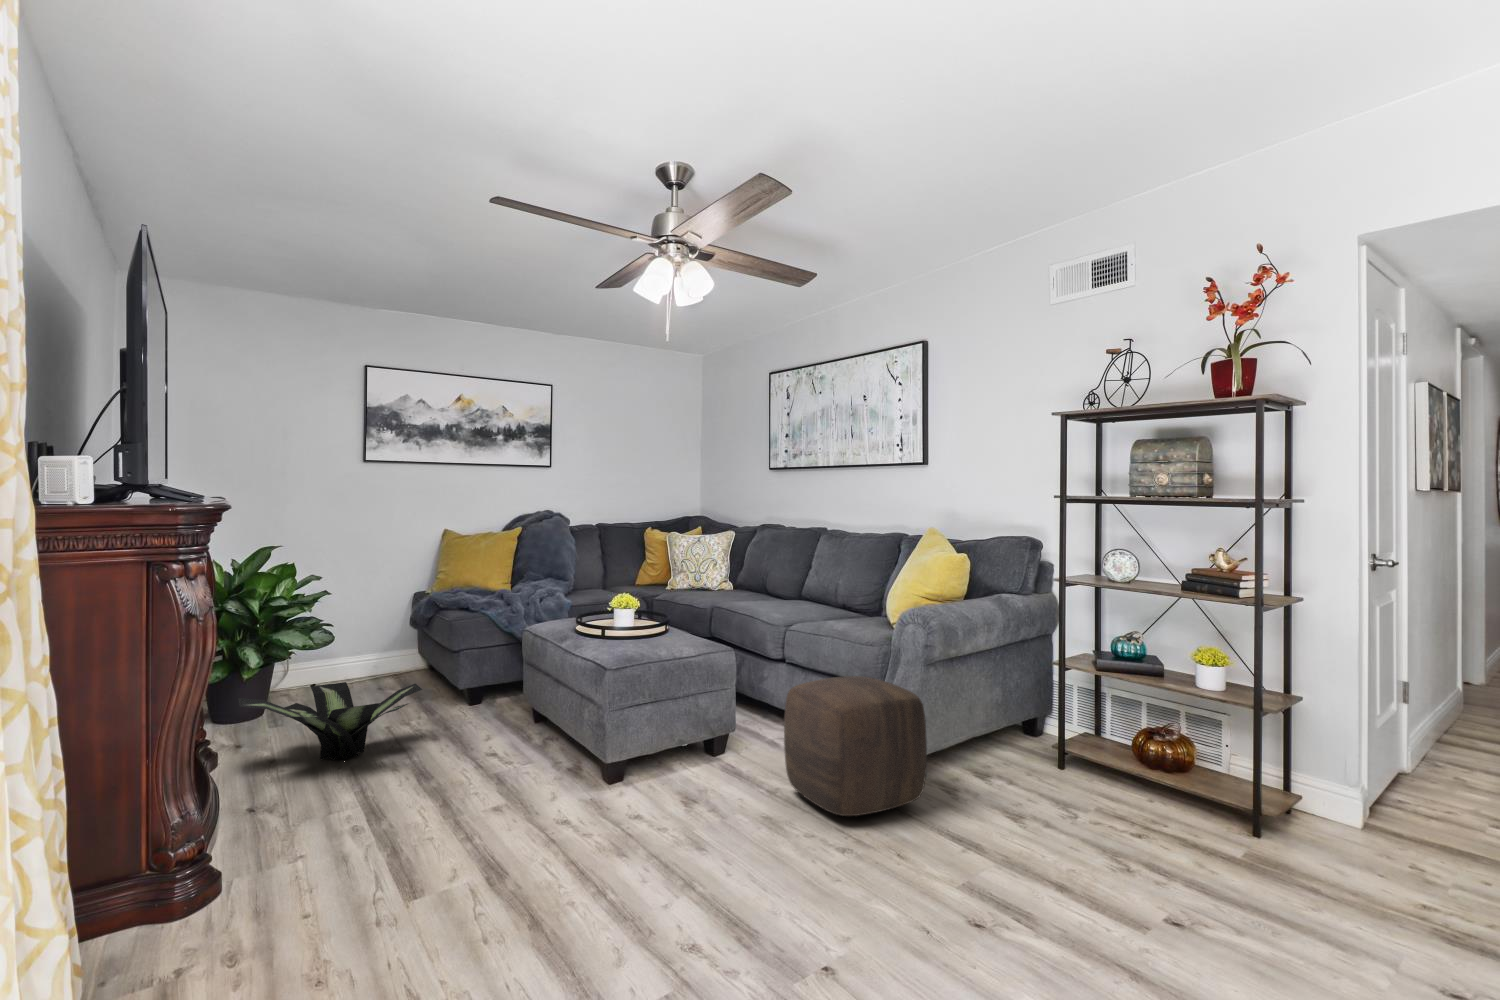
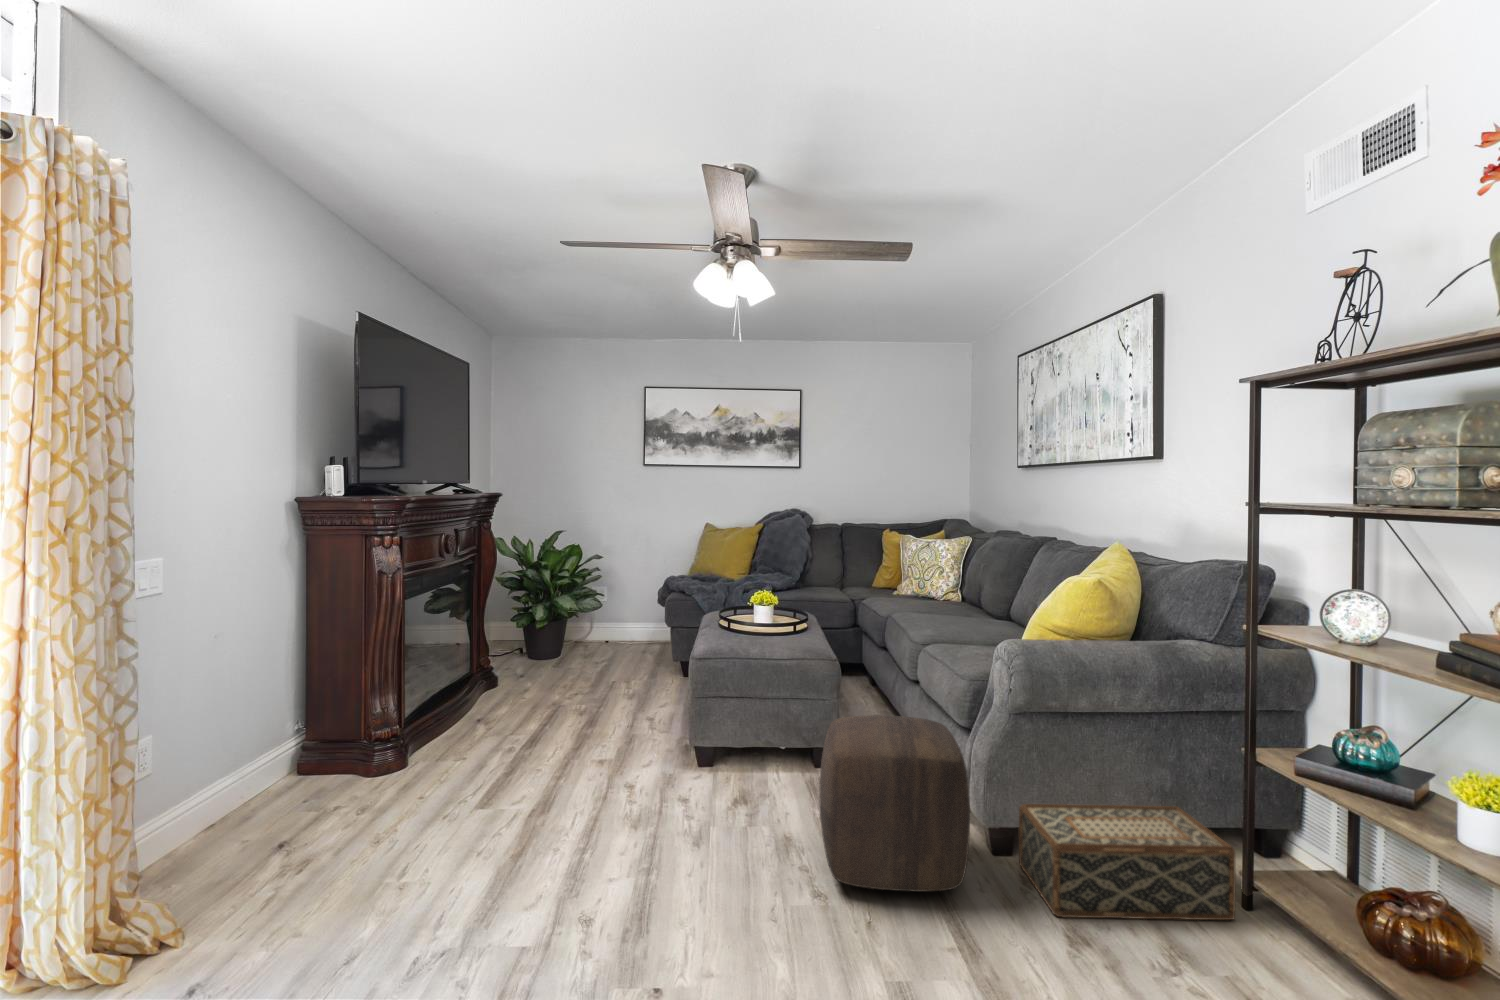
potted plant: present [238,682,422,760] -> none [460,650,602,716]
woven basket: none [926,712,1063,800] -> present [1019,804,1236,920]

